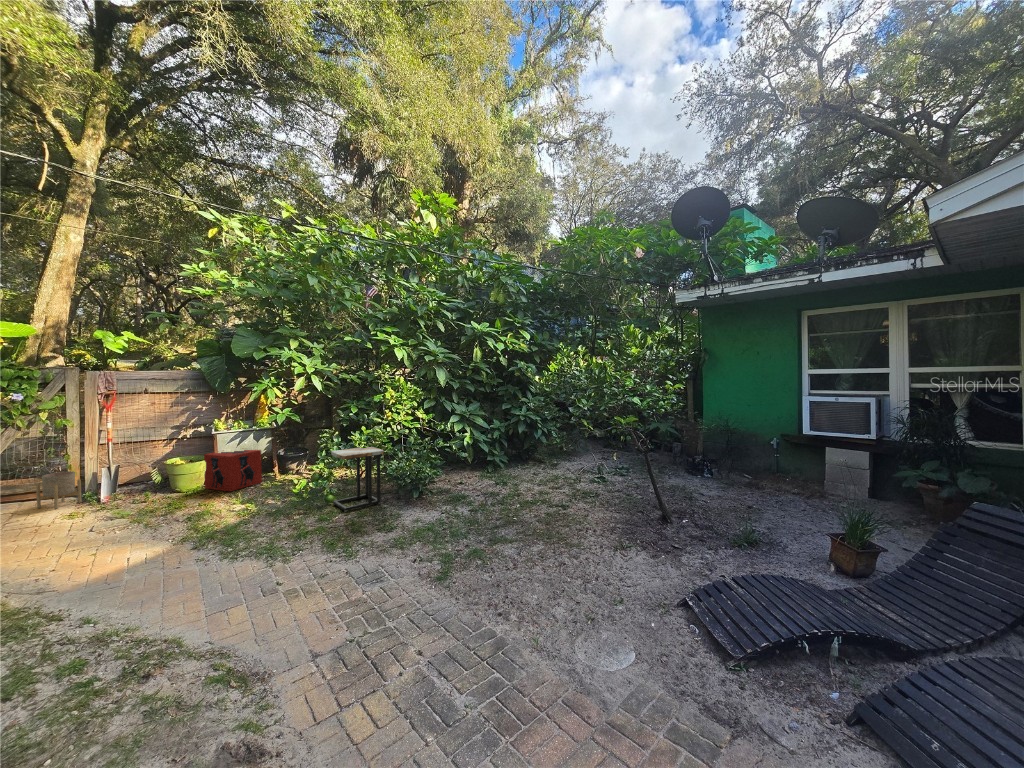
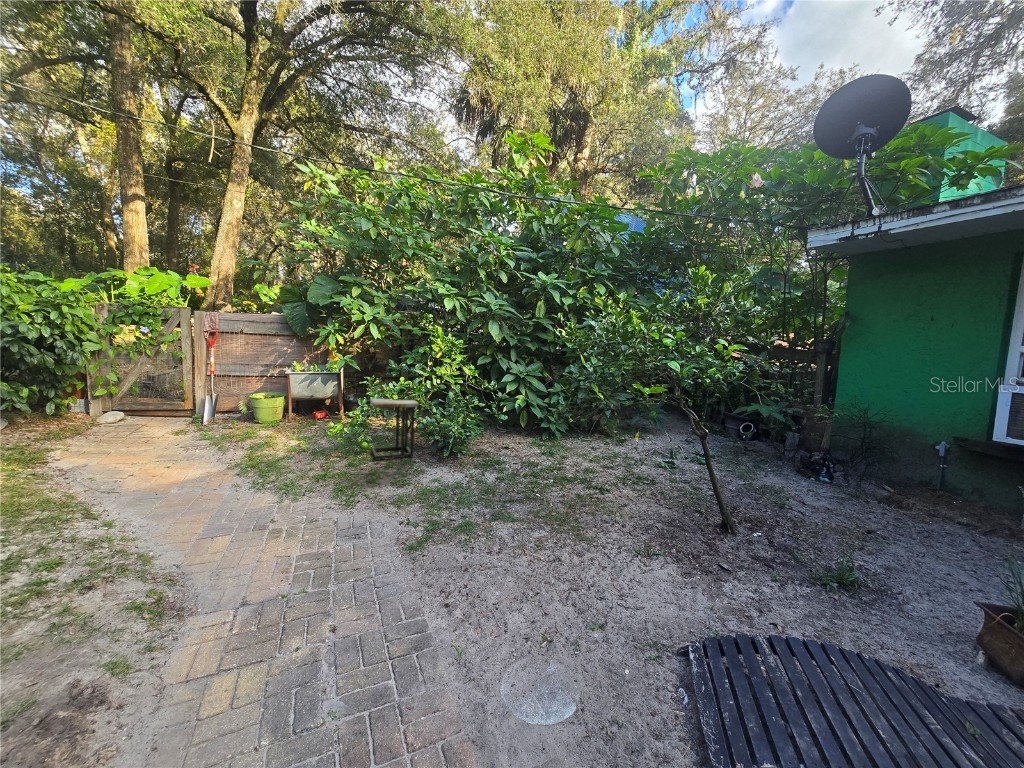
storage box: present [204,450,262,491] -> none [283,389,330,427]
planter: present [36,471,81,509] -> none [161,395,193,424]

